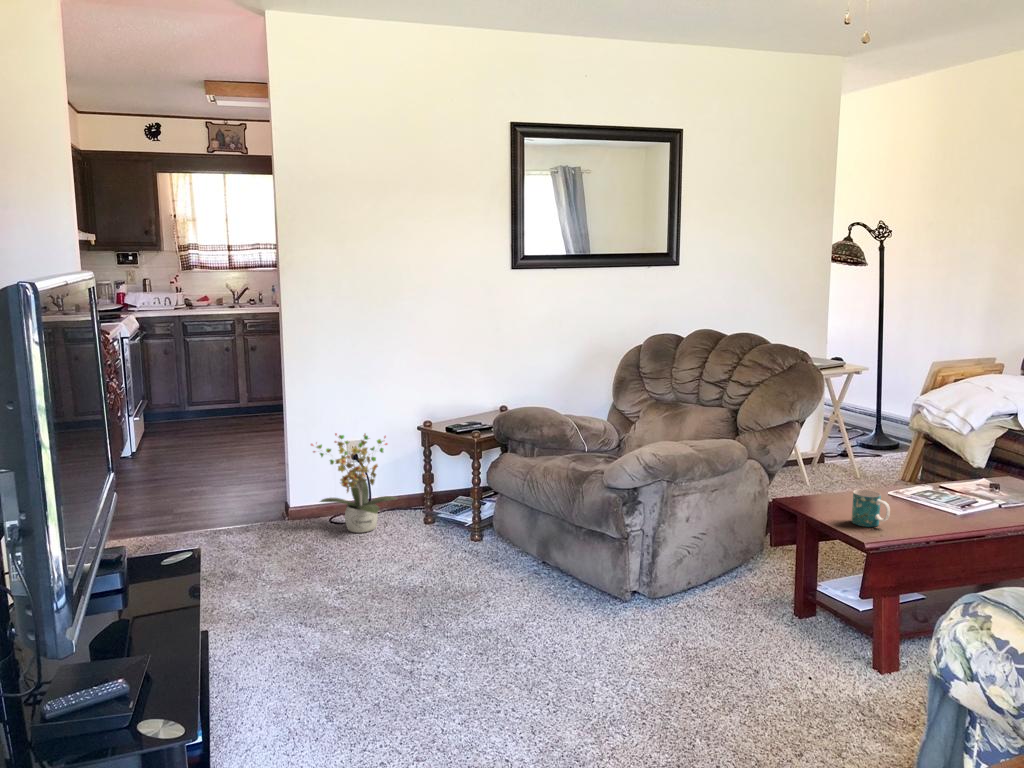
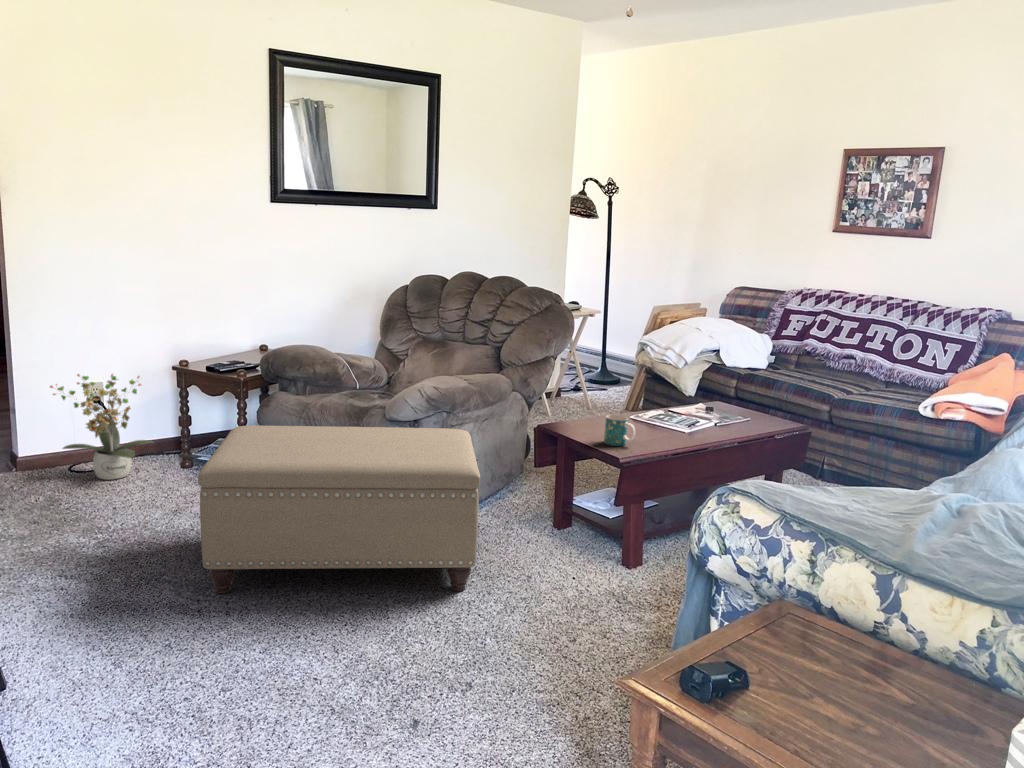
ottoman: none [414,488,697,680] -> present [198,425,480,594]

